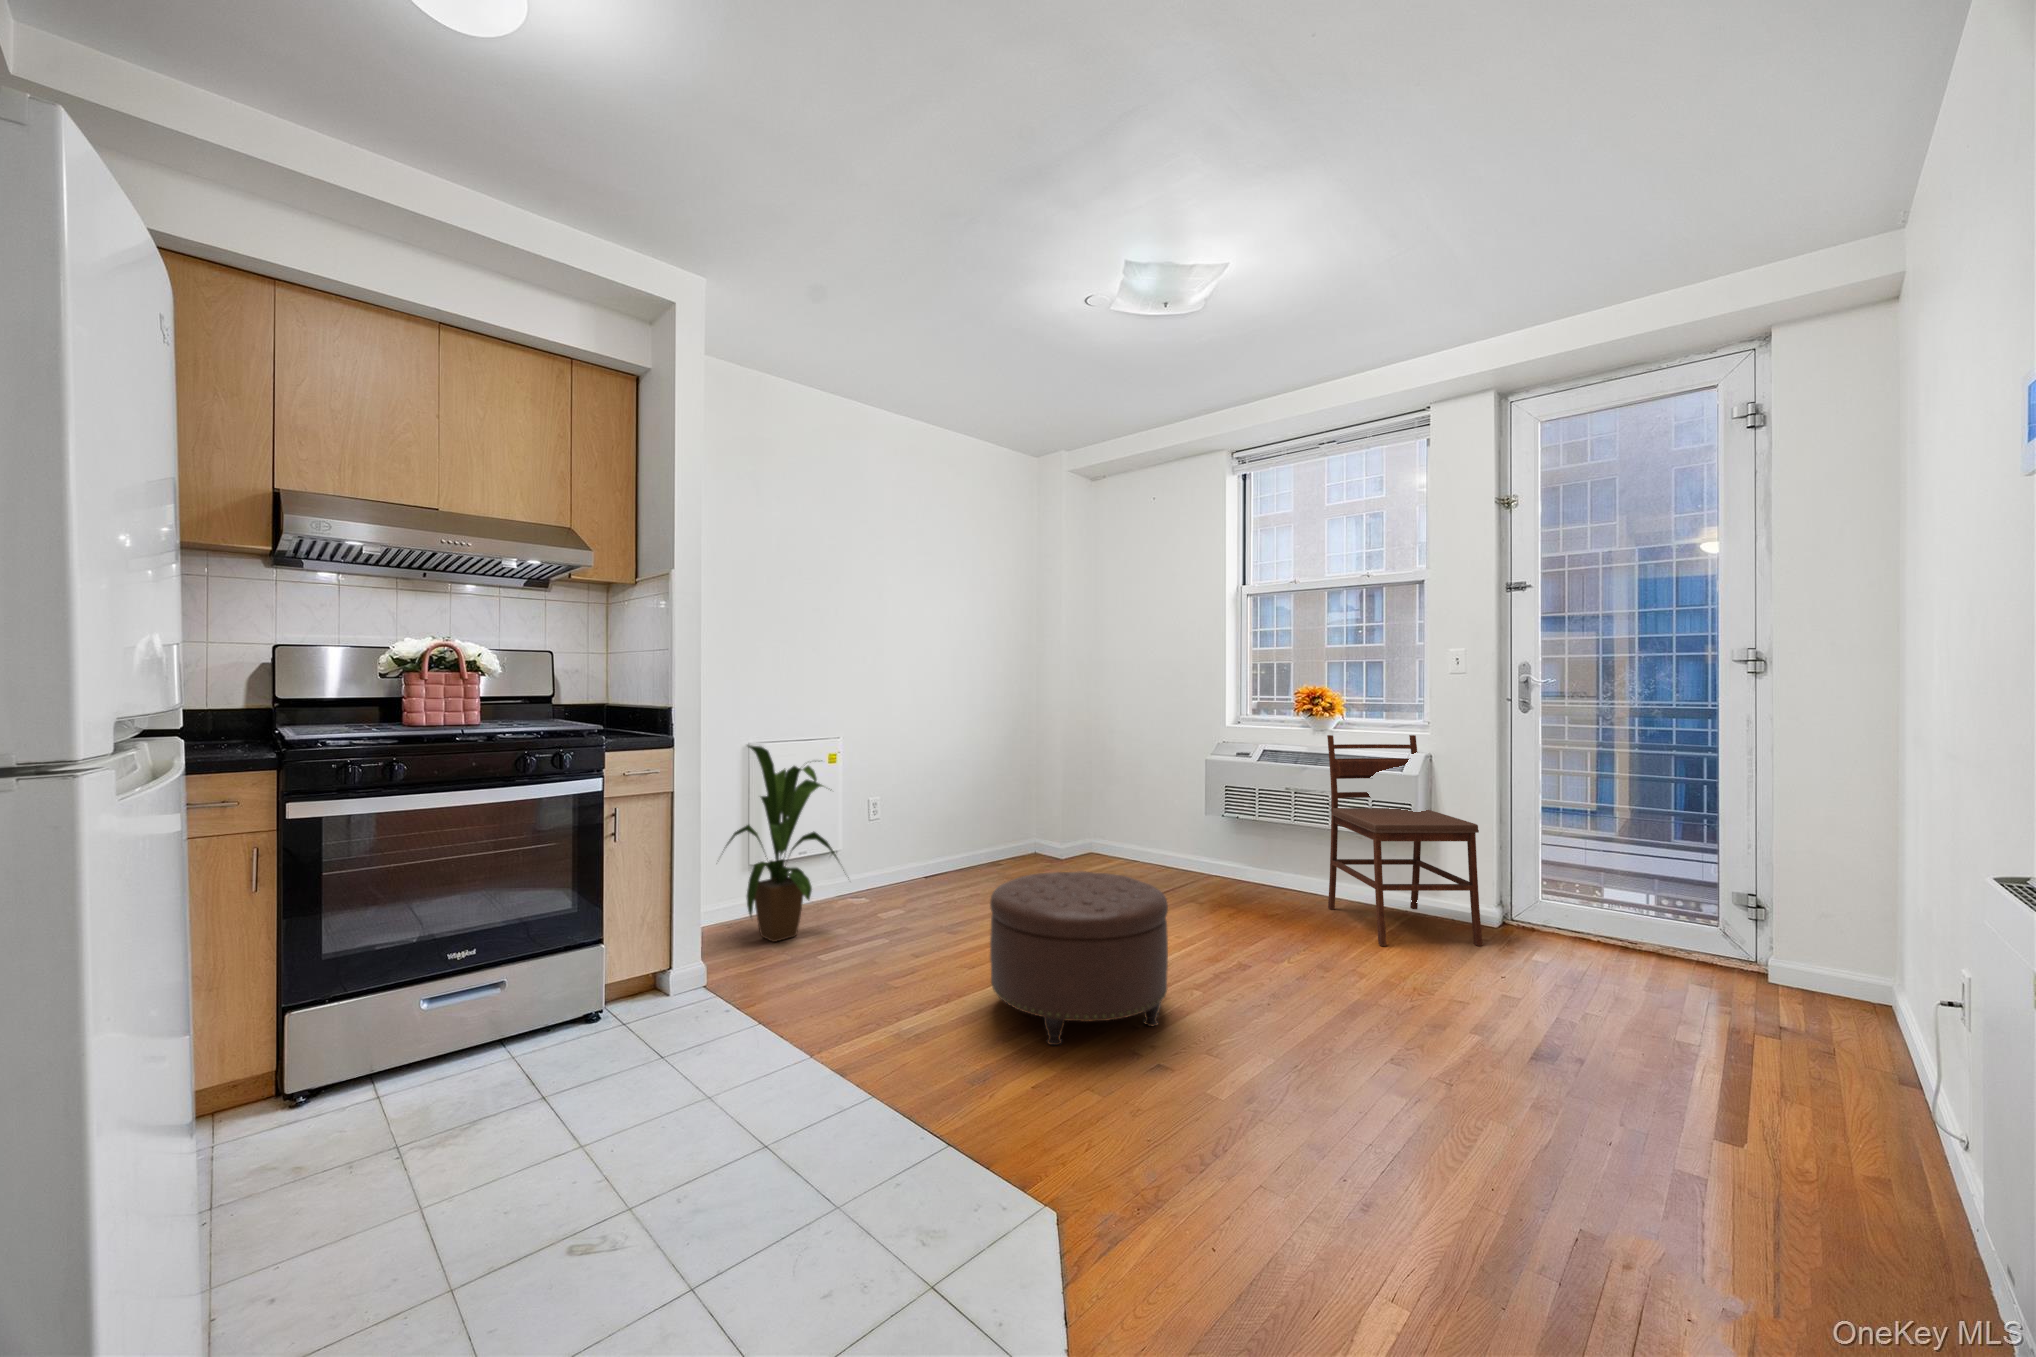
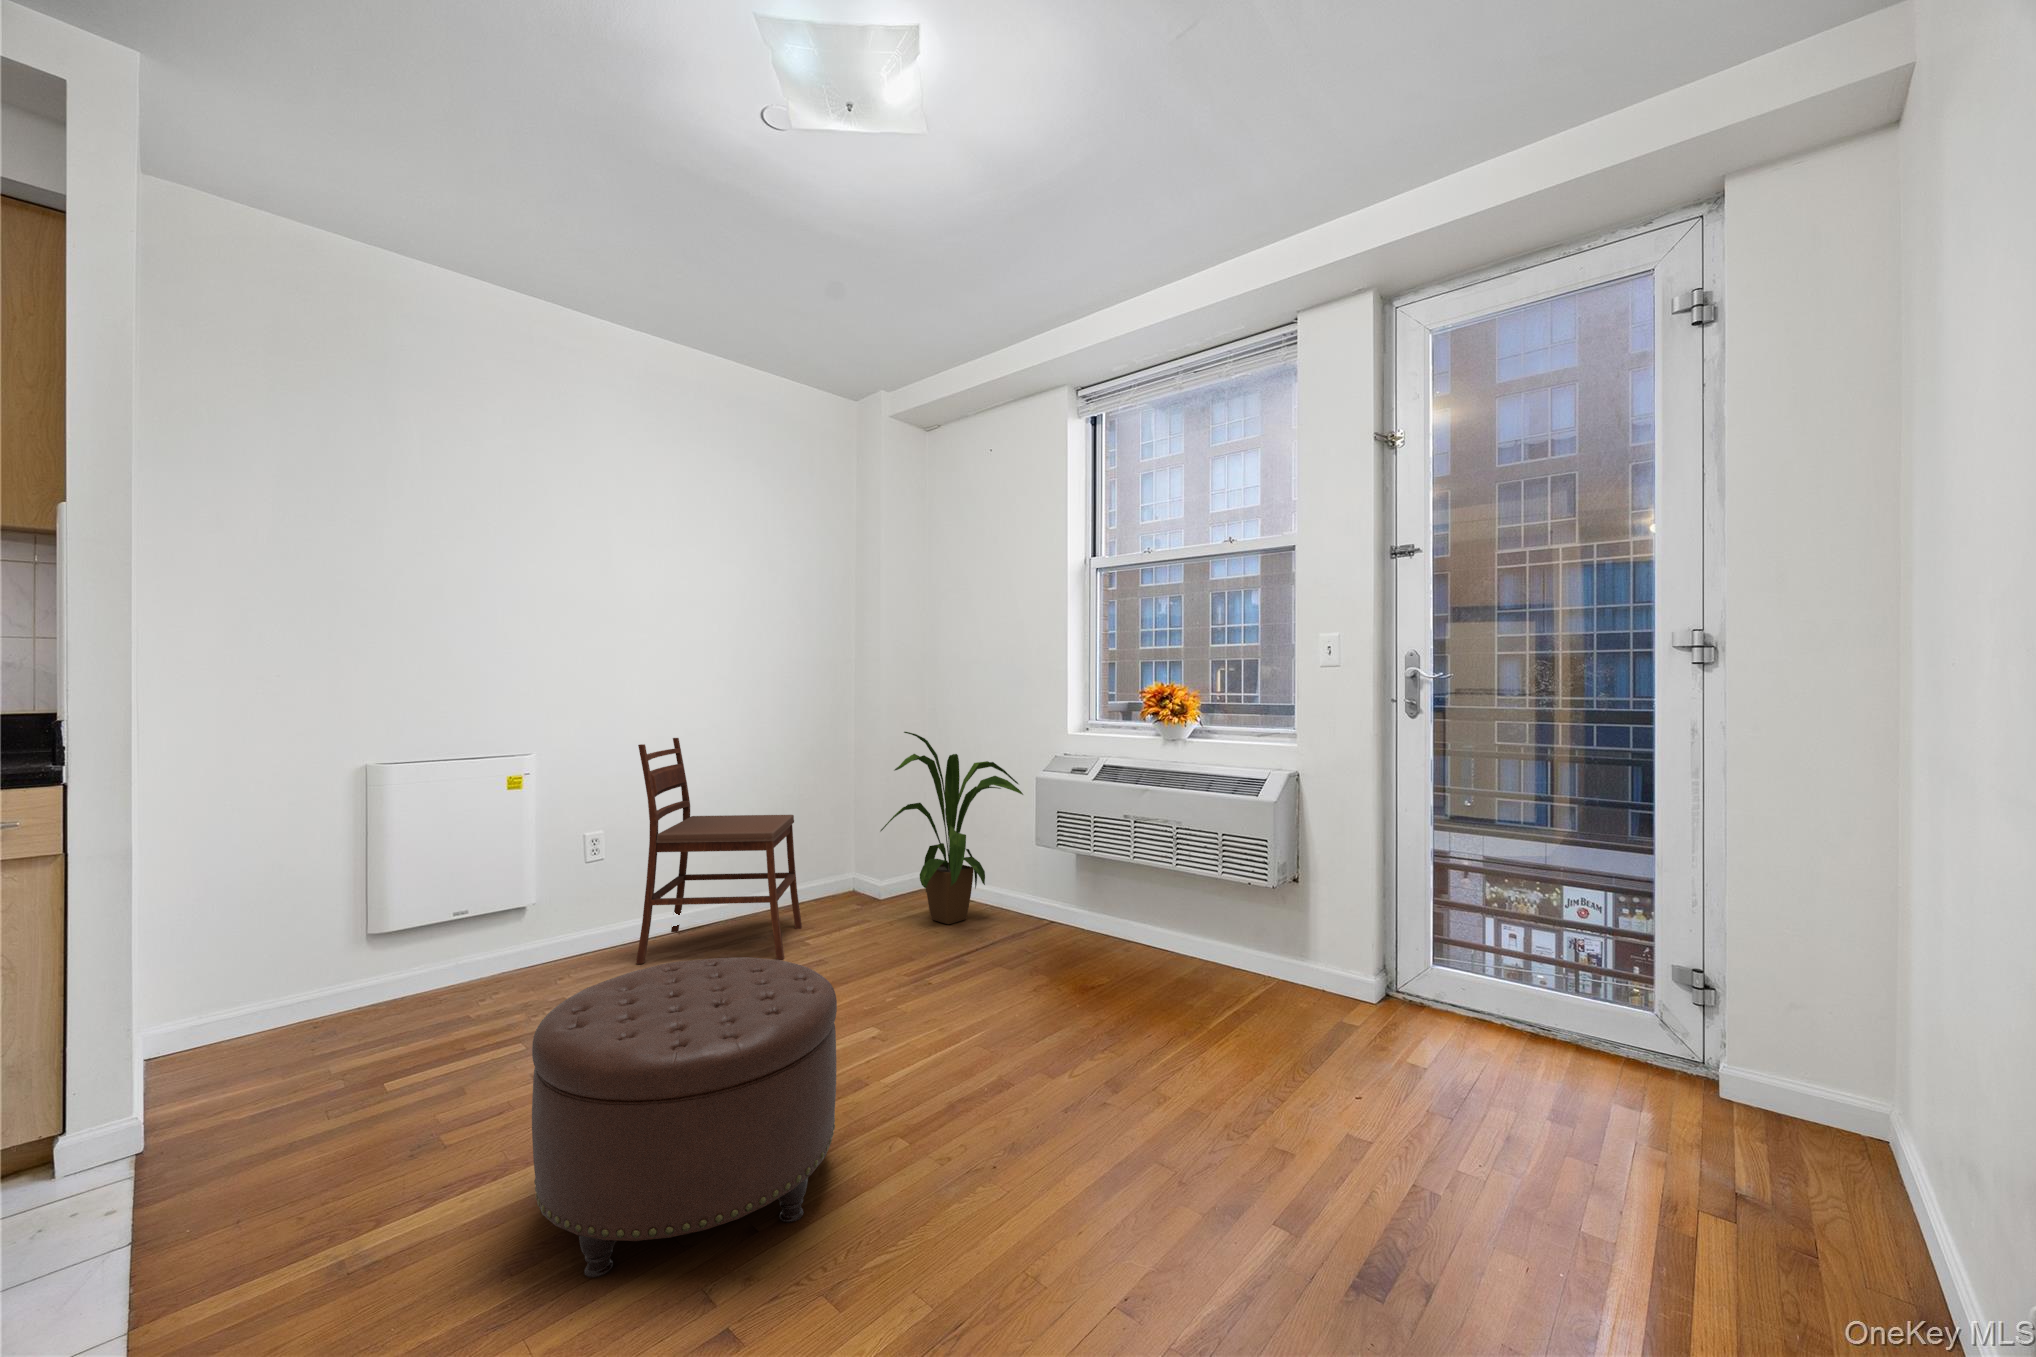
dining chair: present [1327,735,1482,946] -> present [636,738,802,964]
house plant: present [726,746,849,942] -> present [881,732,1023,924]

